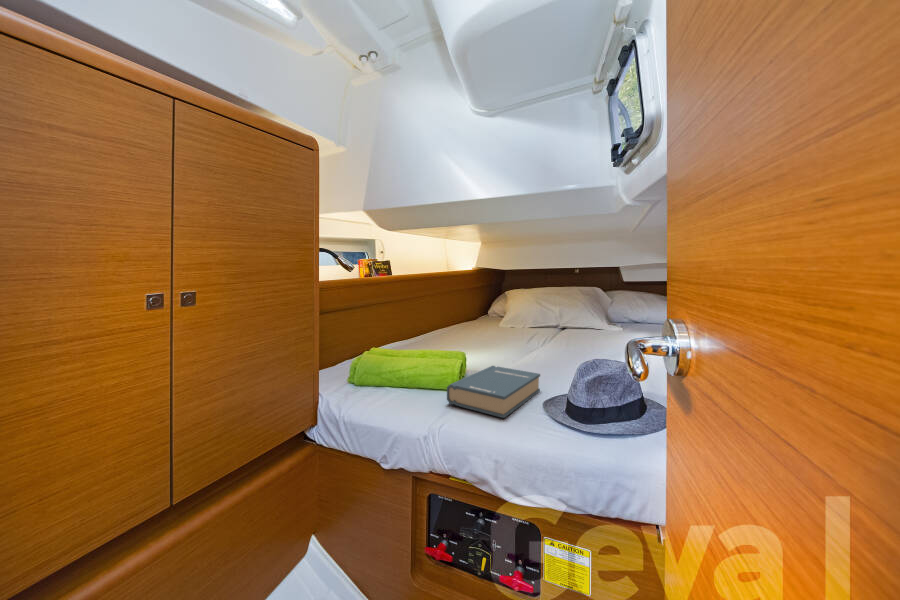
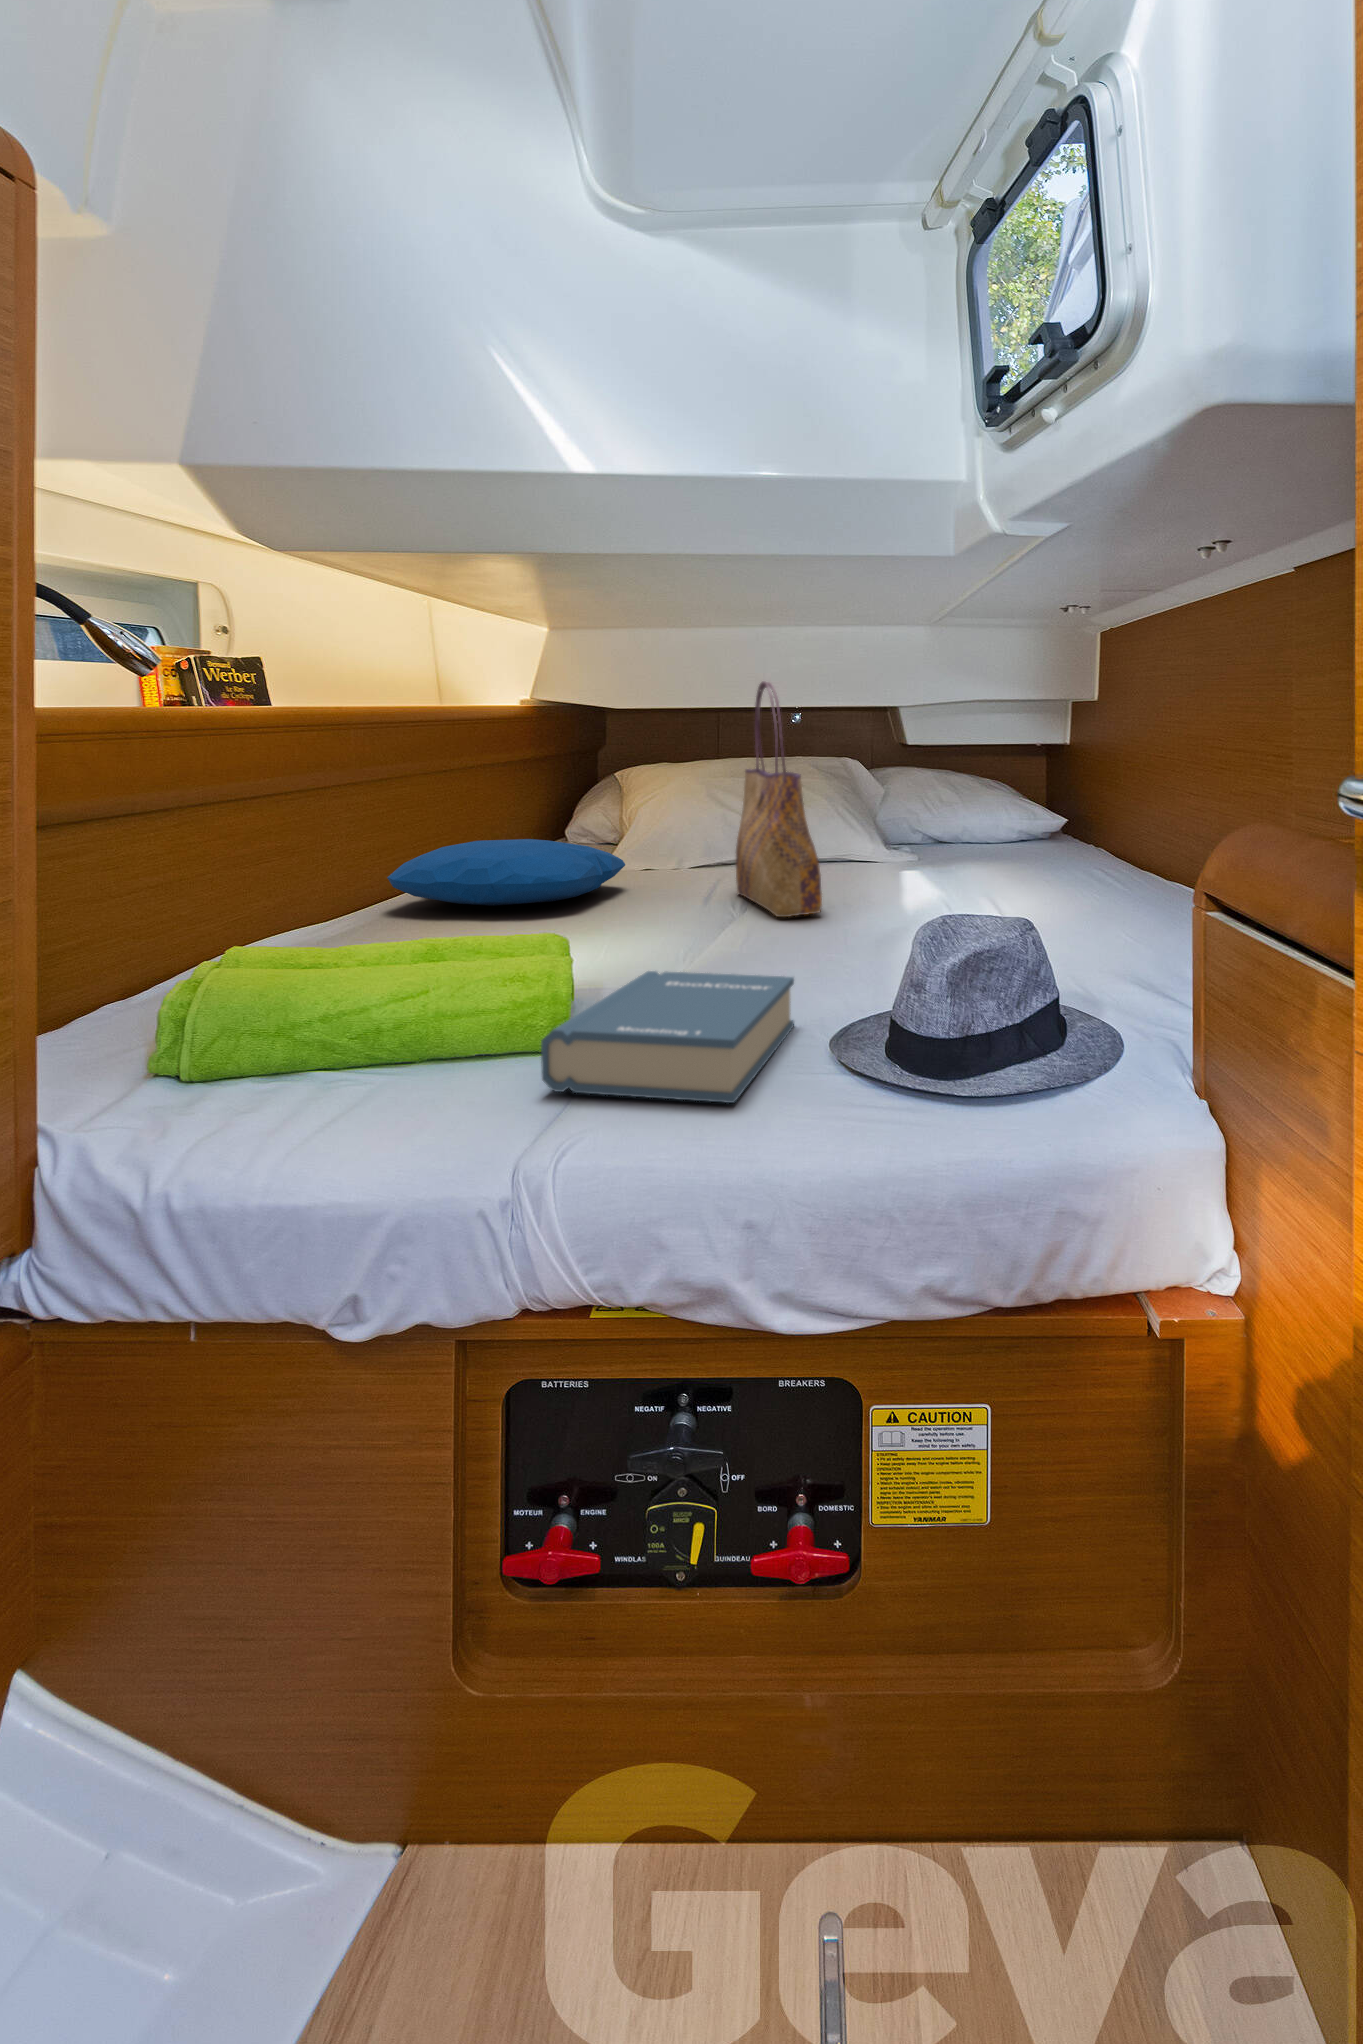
tote bag: none [544,265,570,348] -> present [736,681,822,917]
pillow: none [435,315,508,336] -> present [387,839,625,906]

